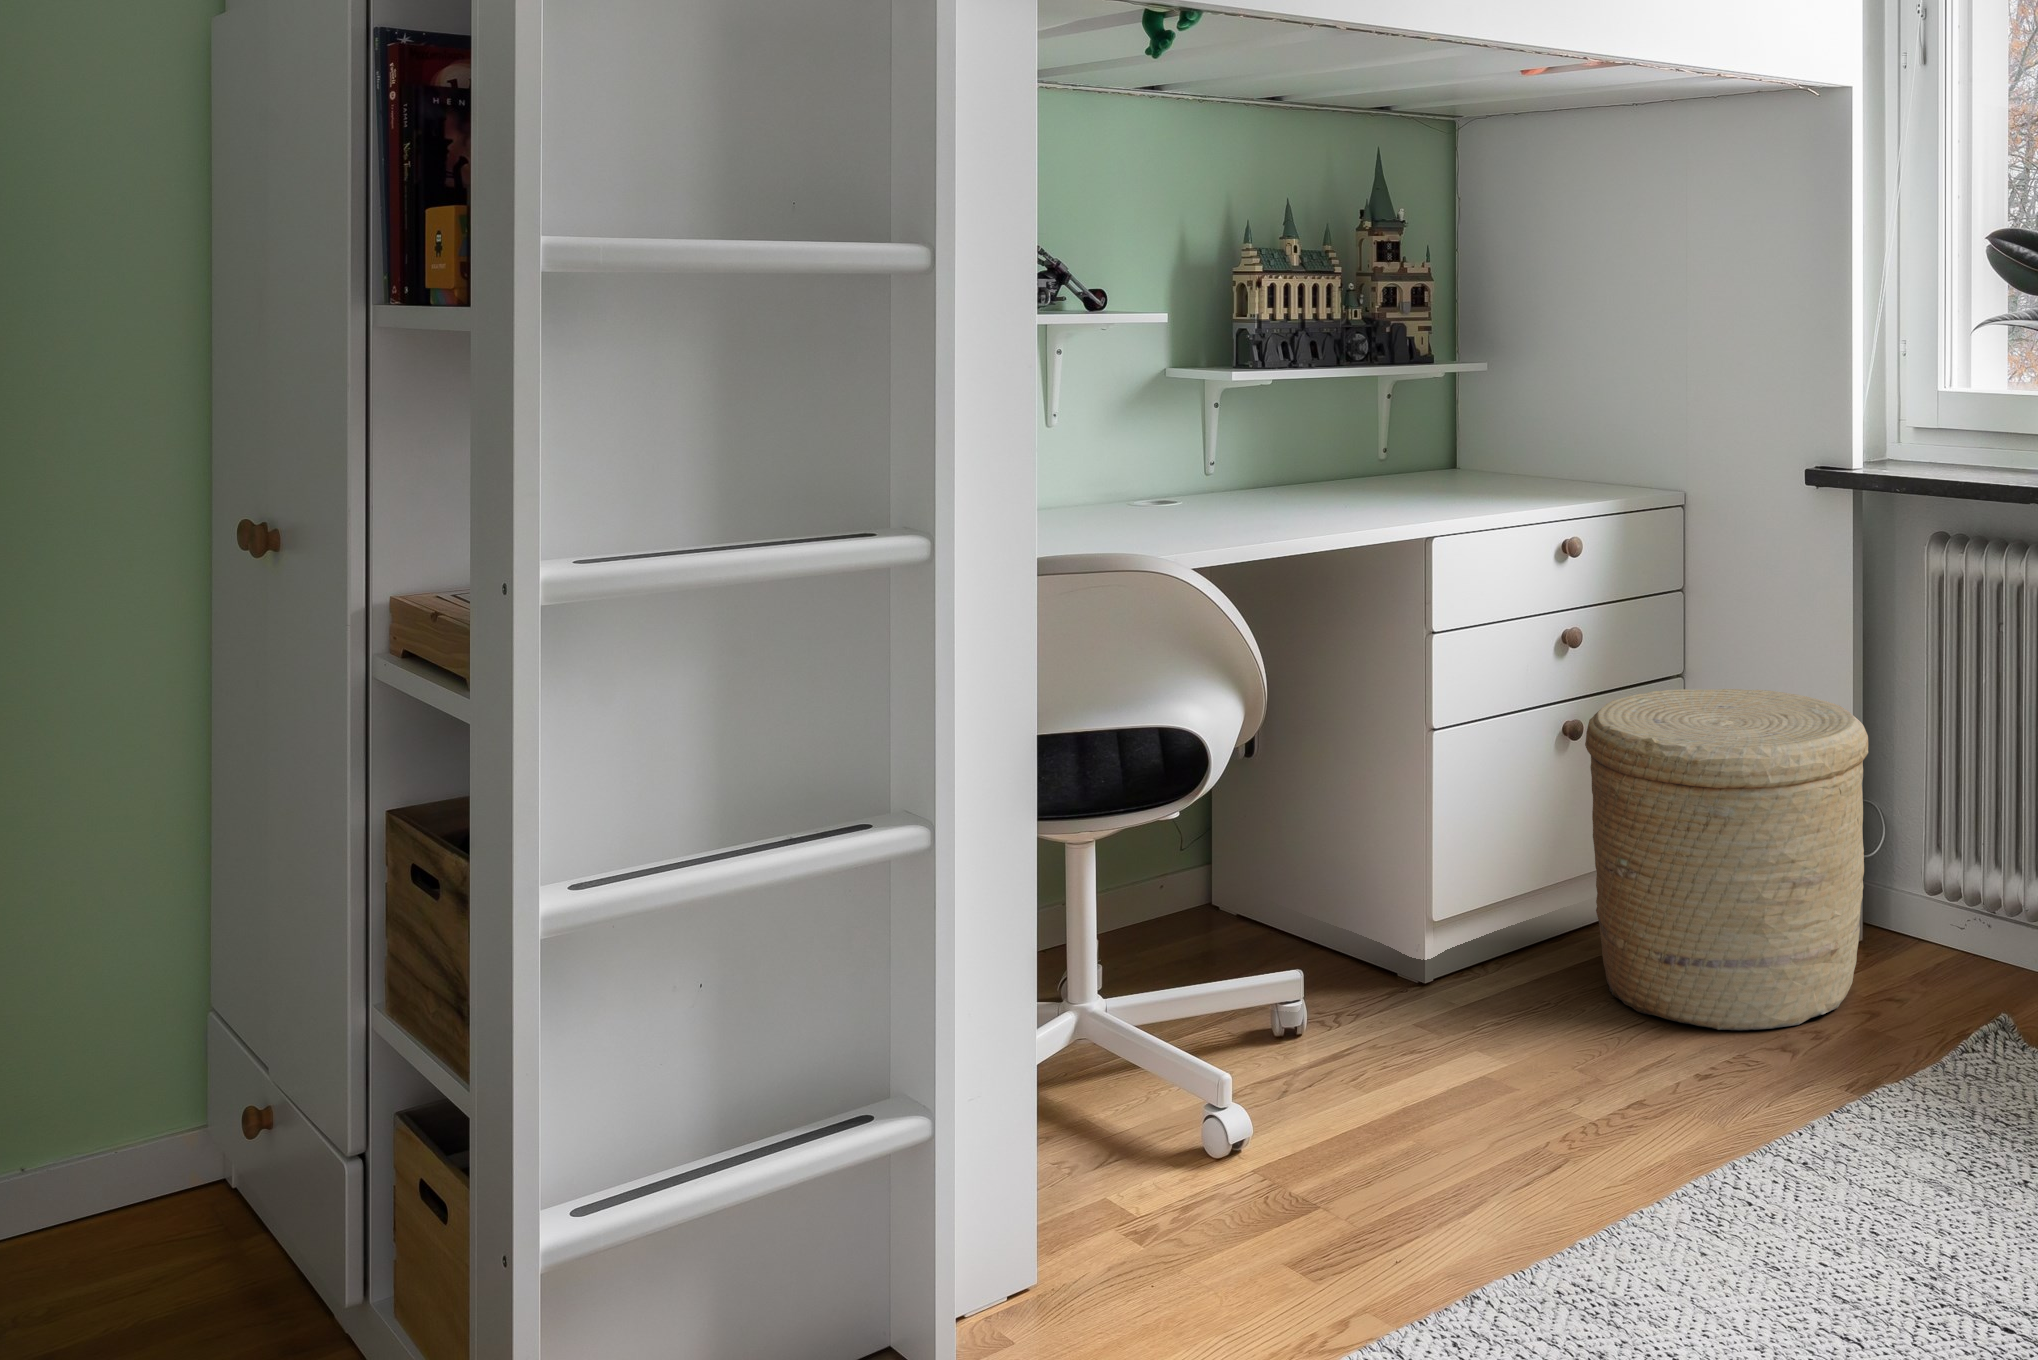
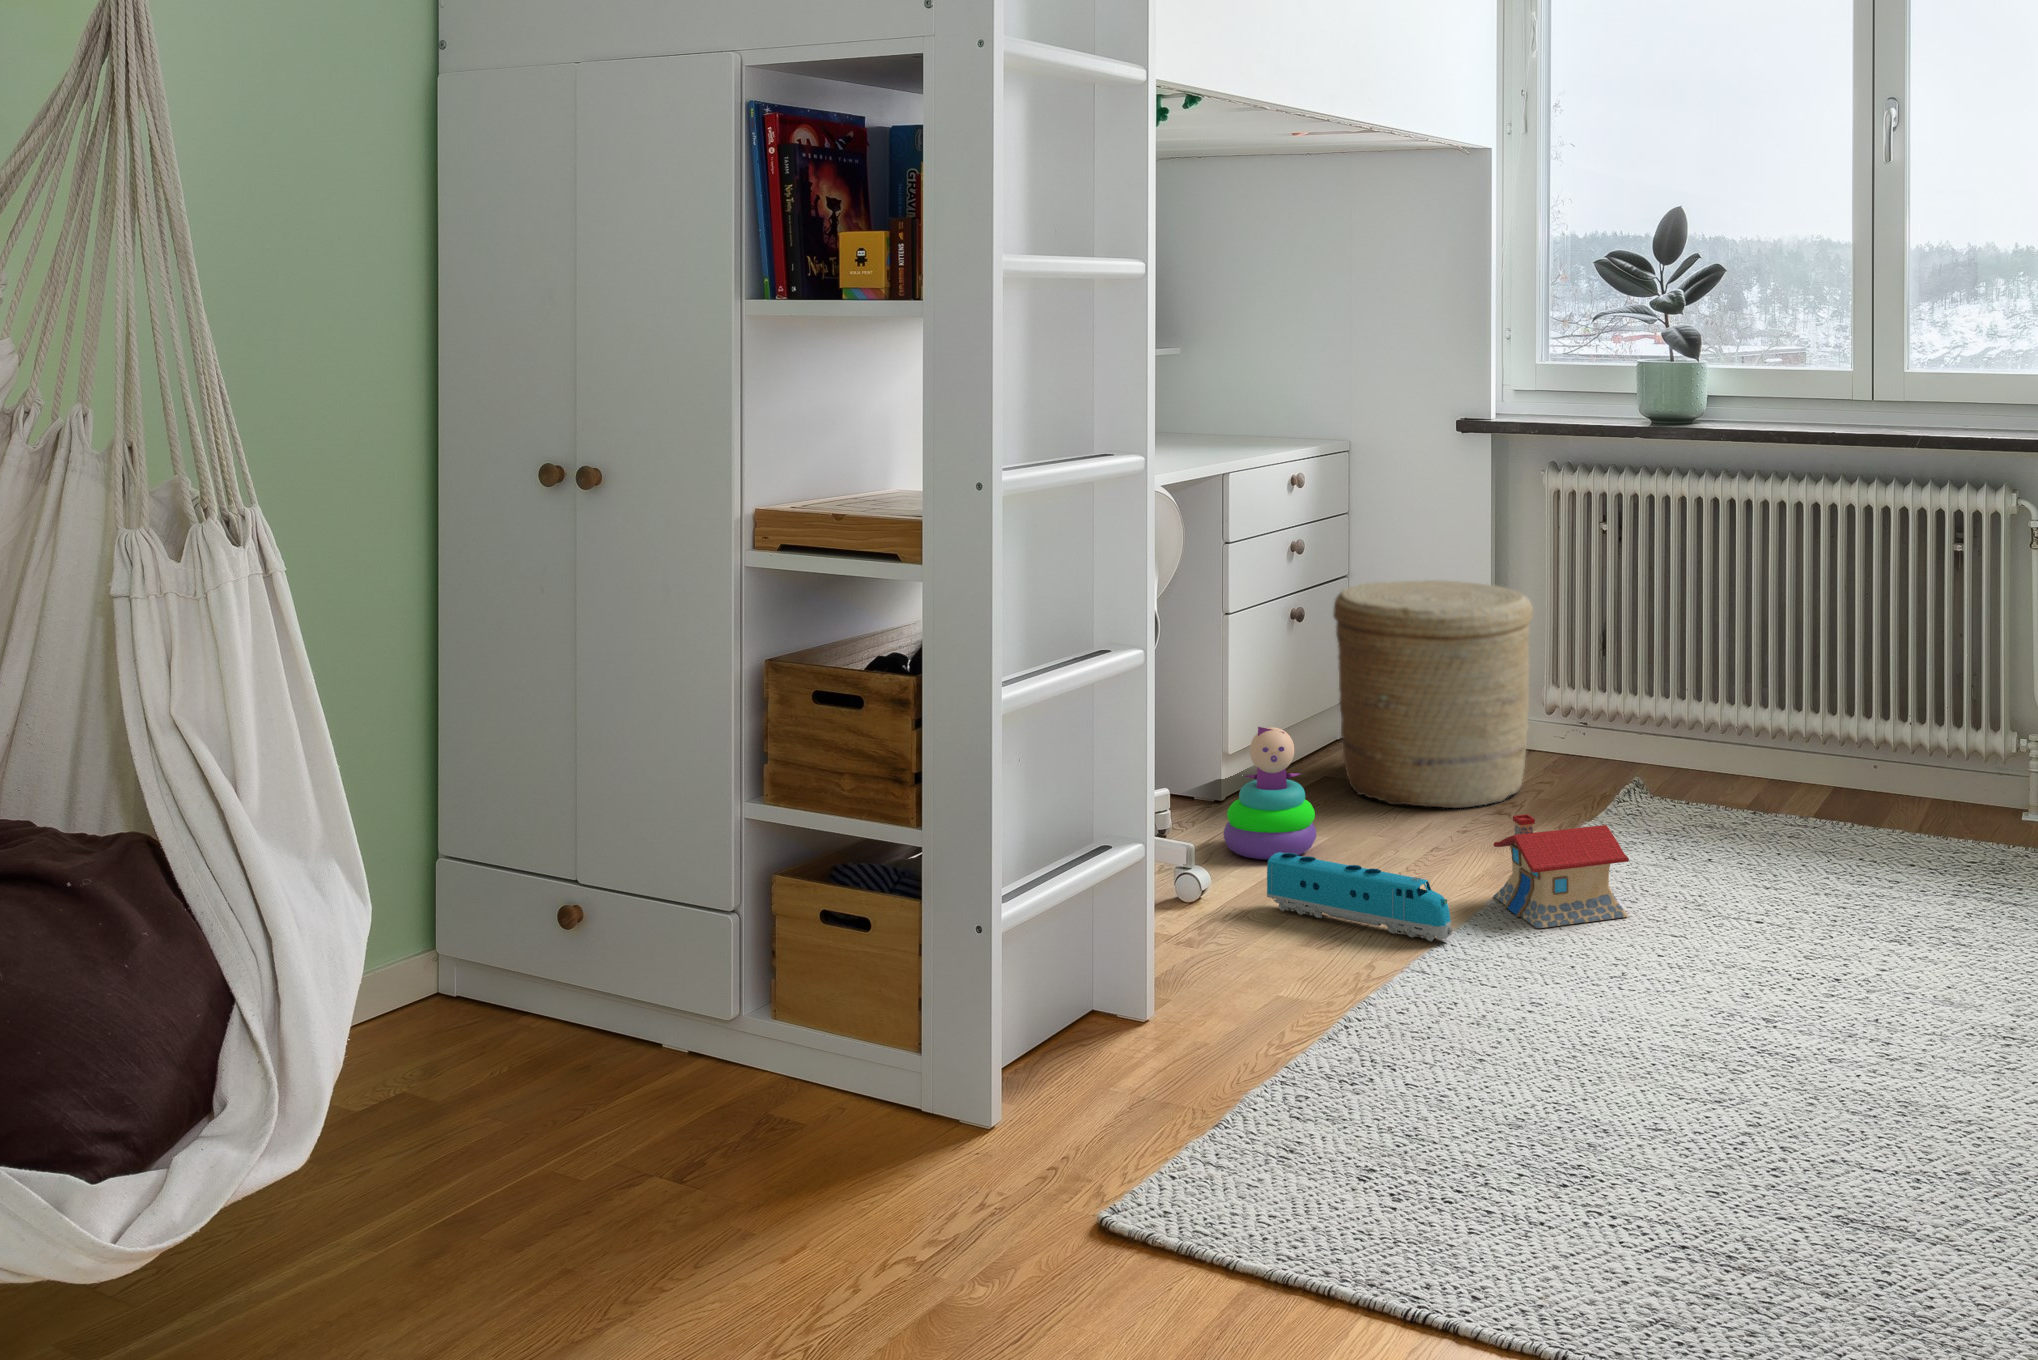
stacking toy: none [1340,902,1470,1095] -> present [1224,727,1316,860]
toy house: none [1629,1095,1806,1291] -> present [1494,814,1629,928]
toy train: none [1292,1106,1495,1294] -> present [1267,852,1452,942]

